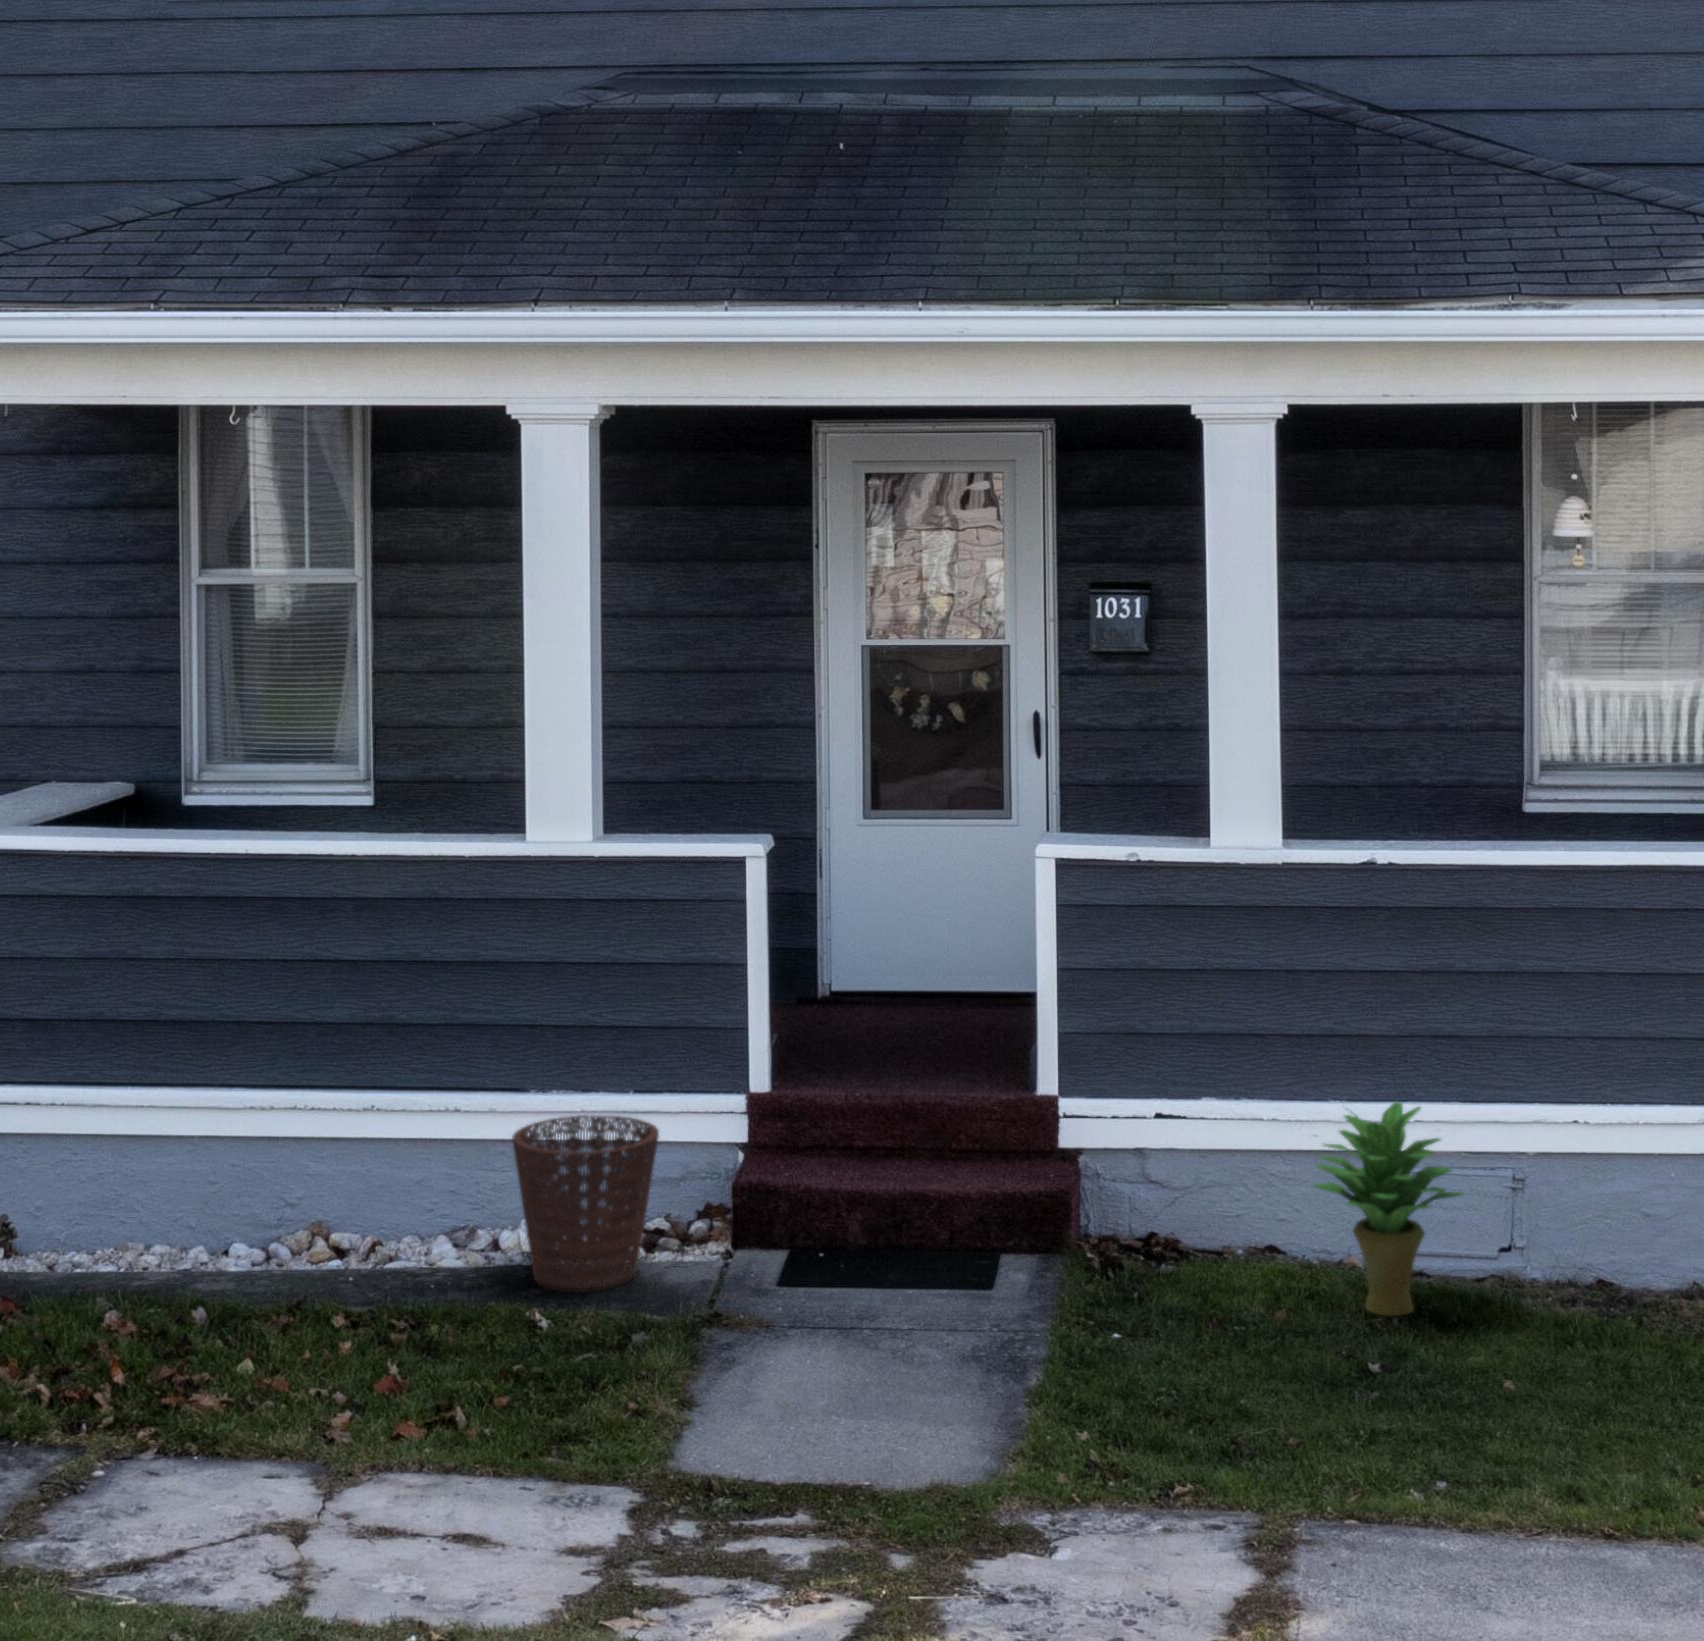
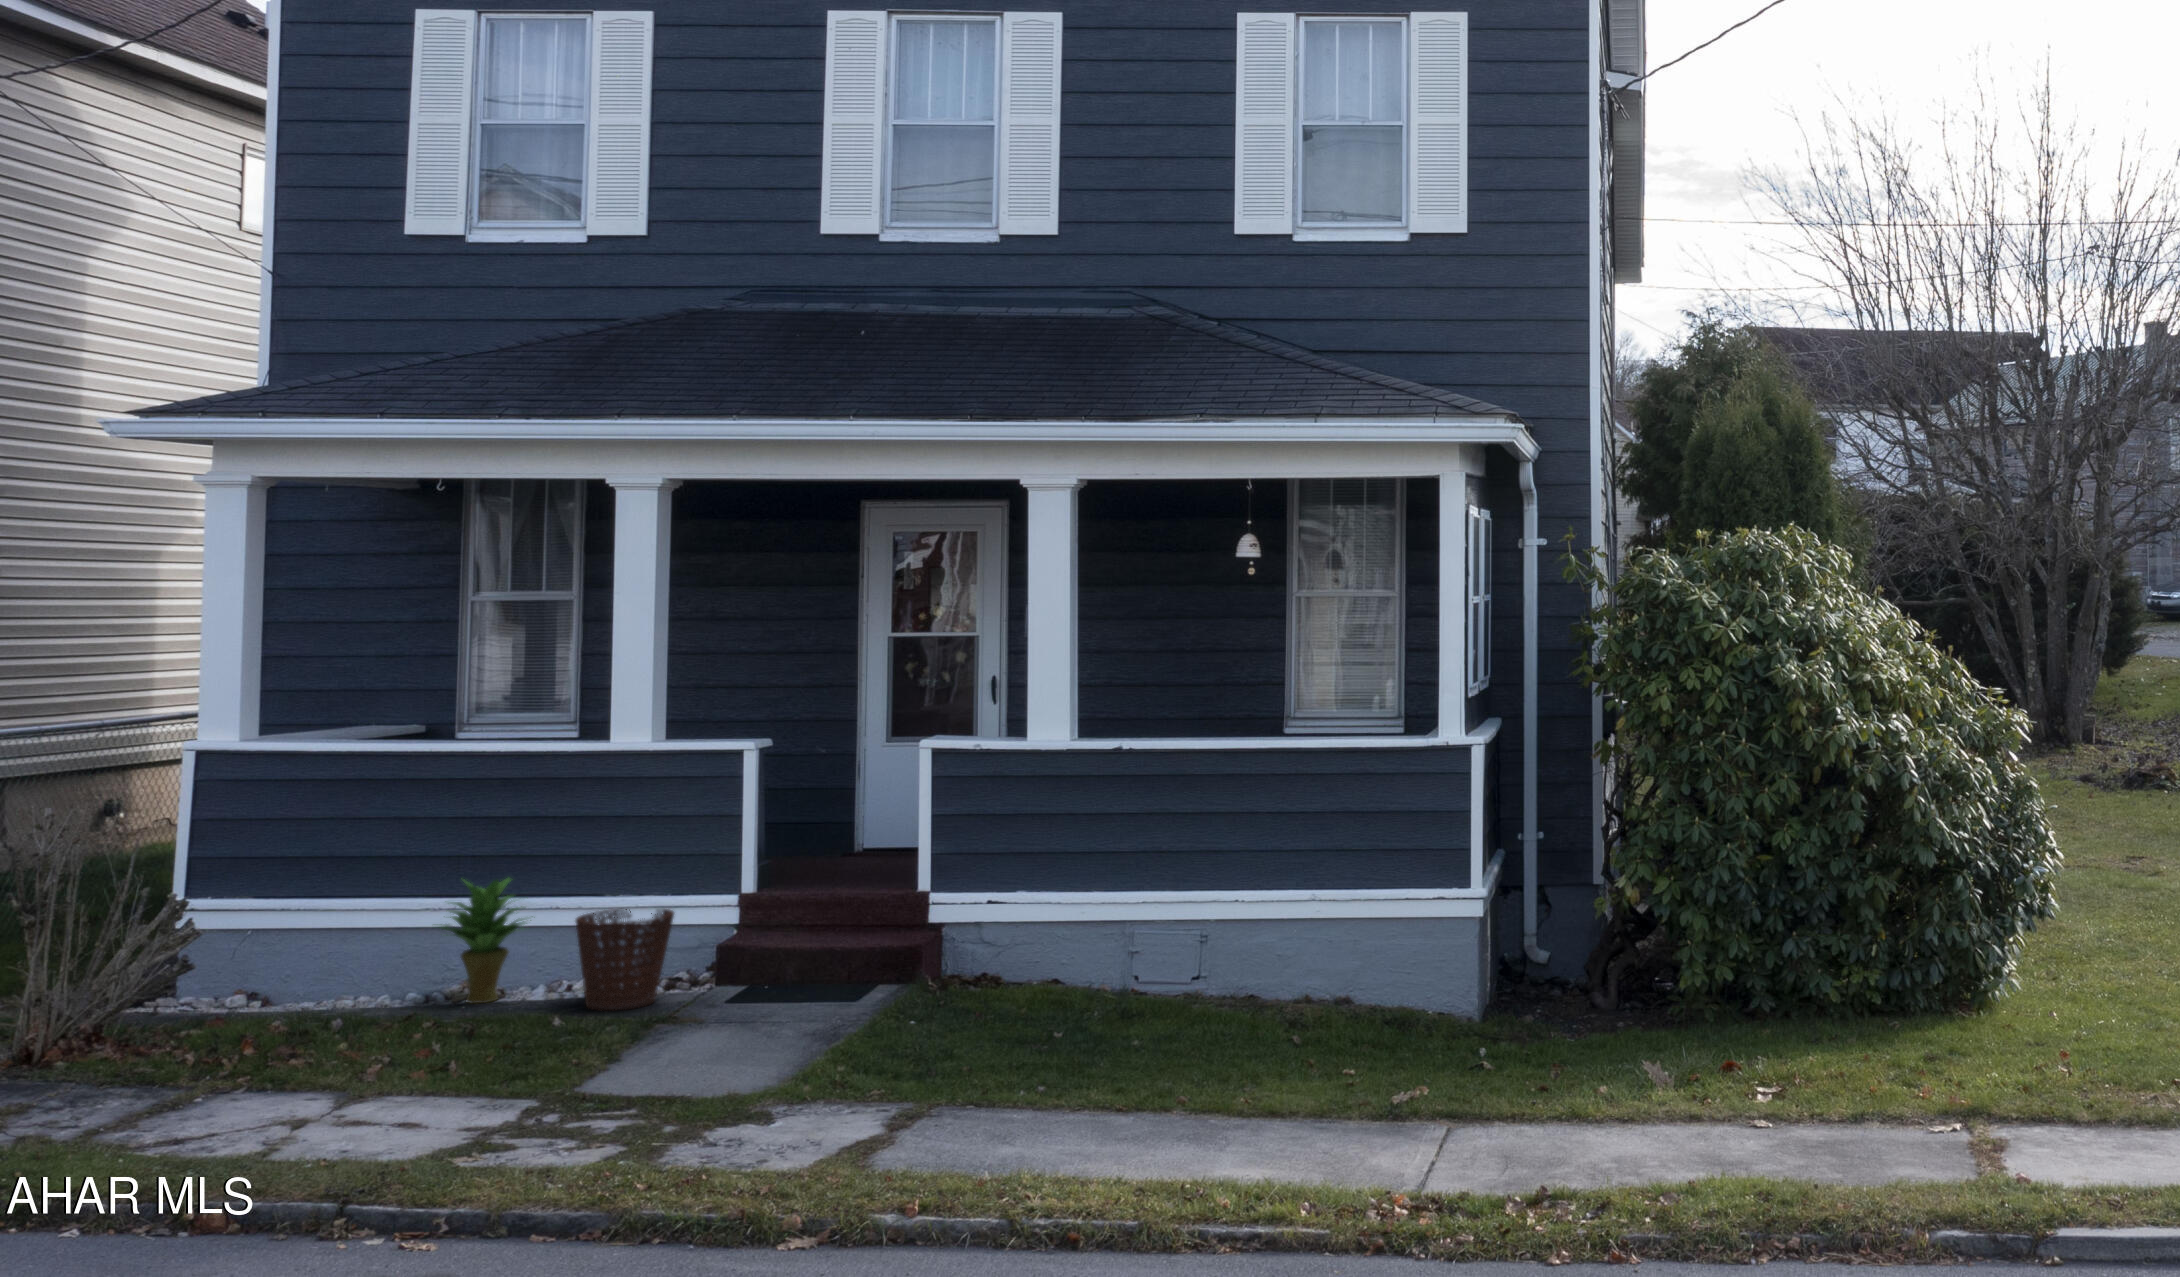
potted plant: present [1314,1101,1463,1316] -> present [441,877,524,1003]

